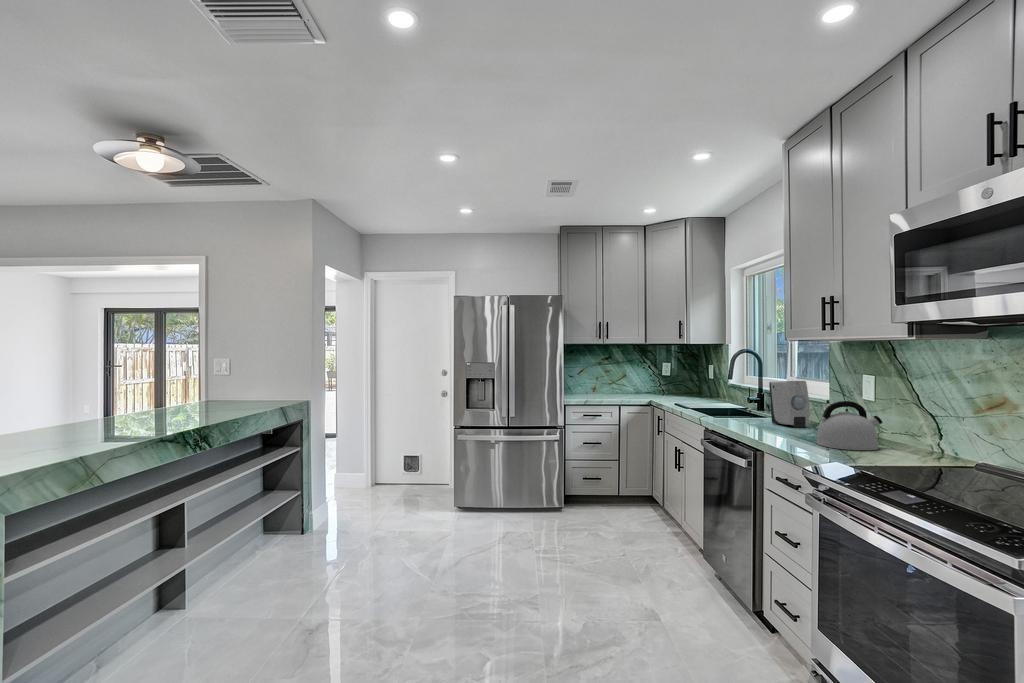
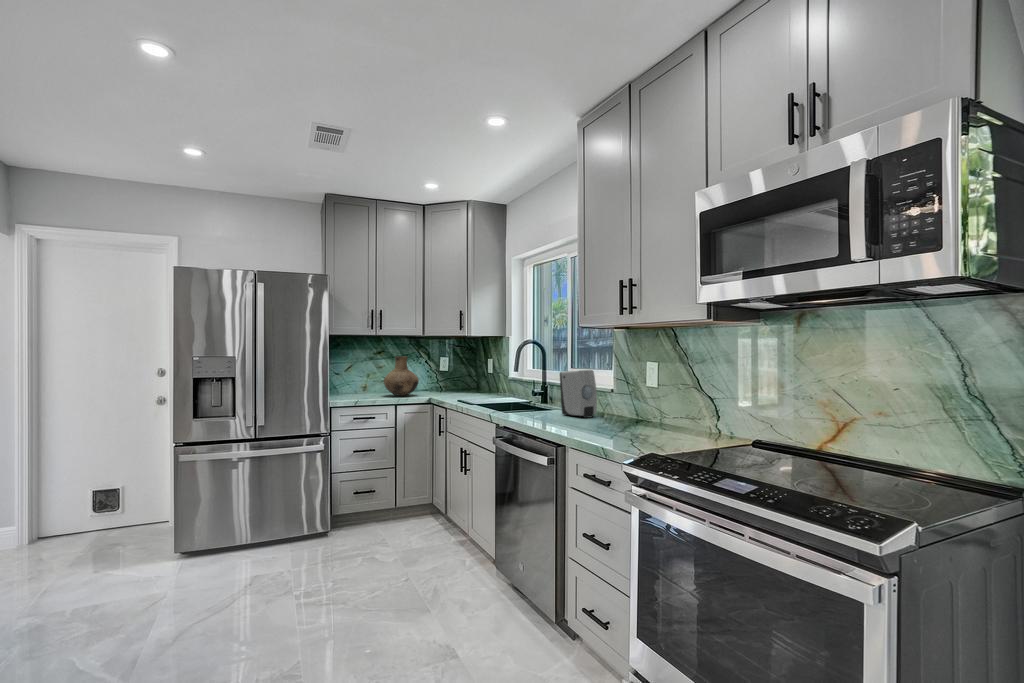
vase: none [608,362,639,398] -> present [384,356,419,396]
kettle: present [816,401,882,450] -> none [614,388,670,437]

